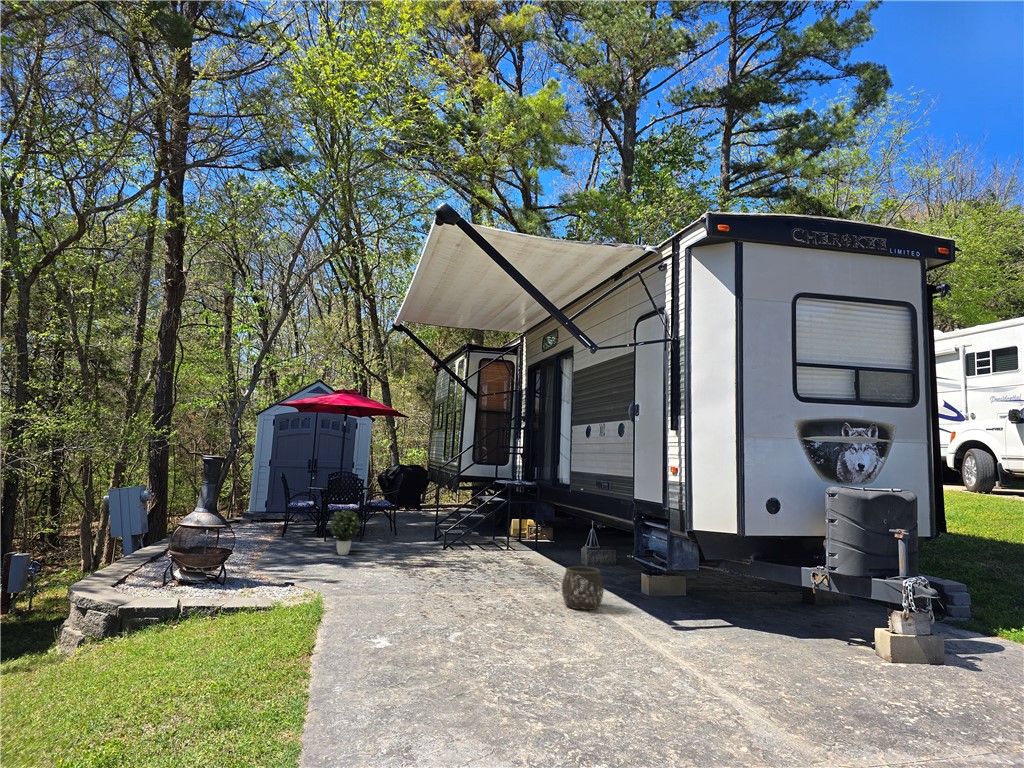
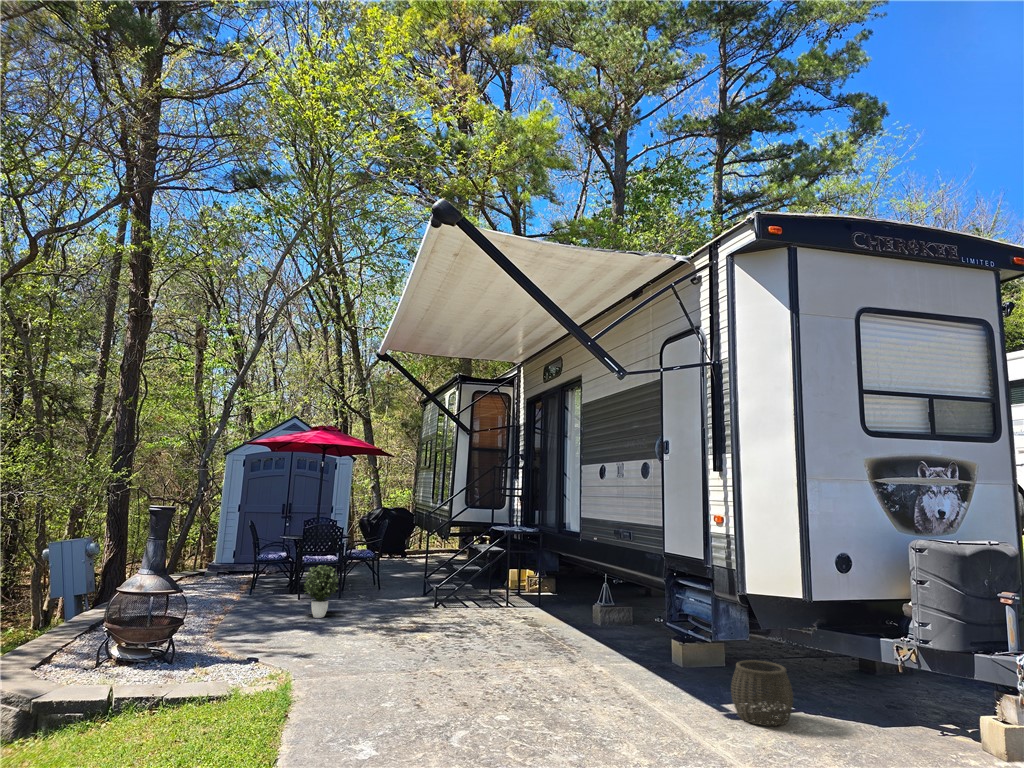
woven basket: present [562,566,604,610] -> present [731,660,793,726]

